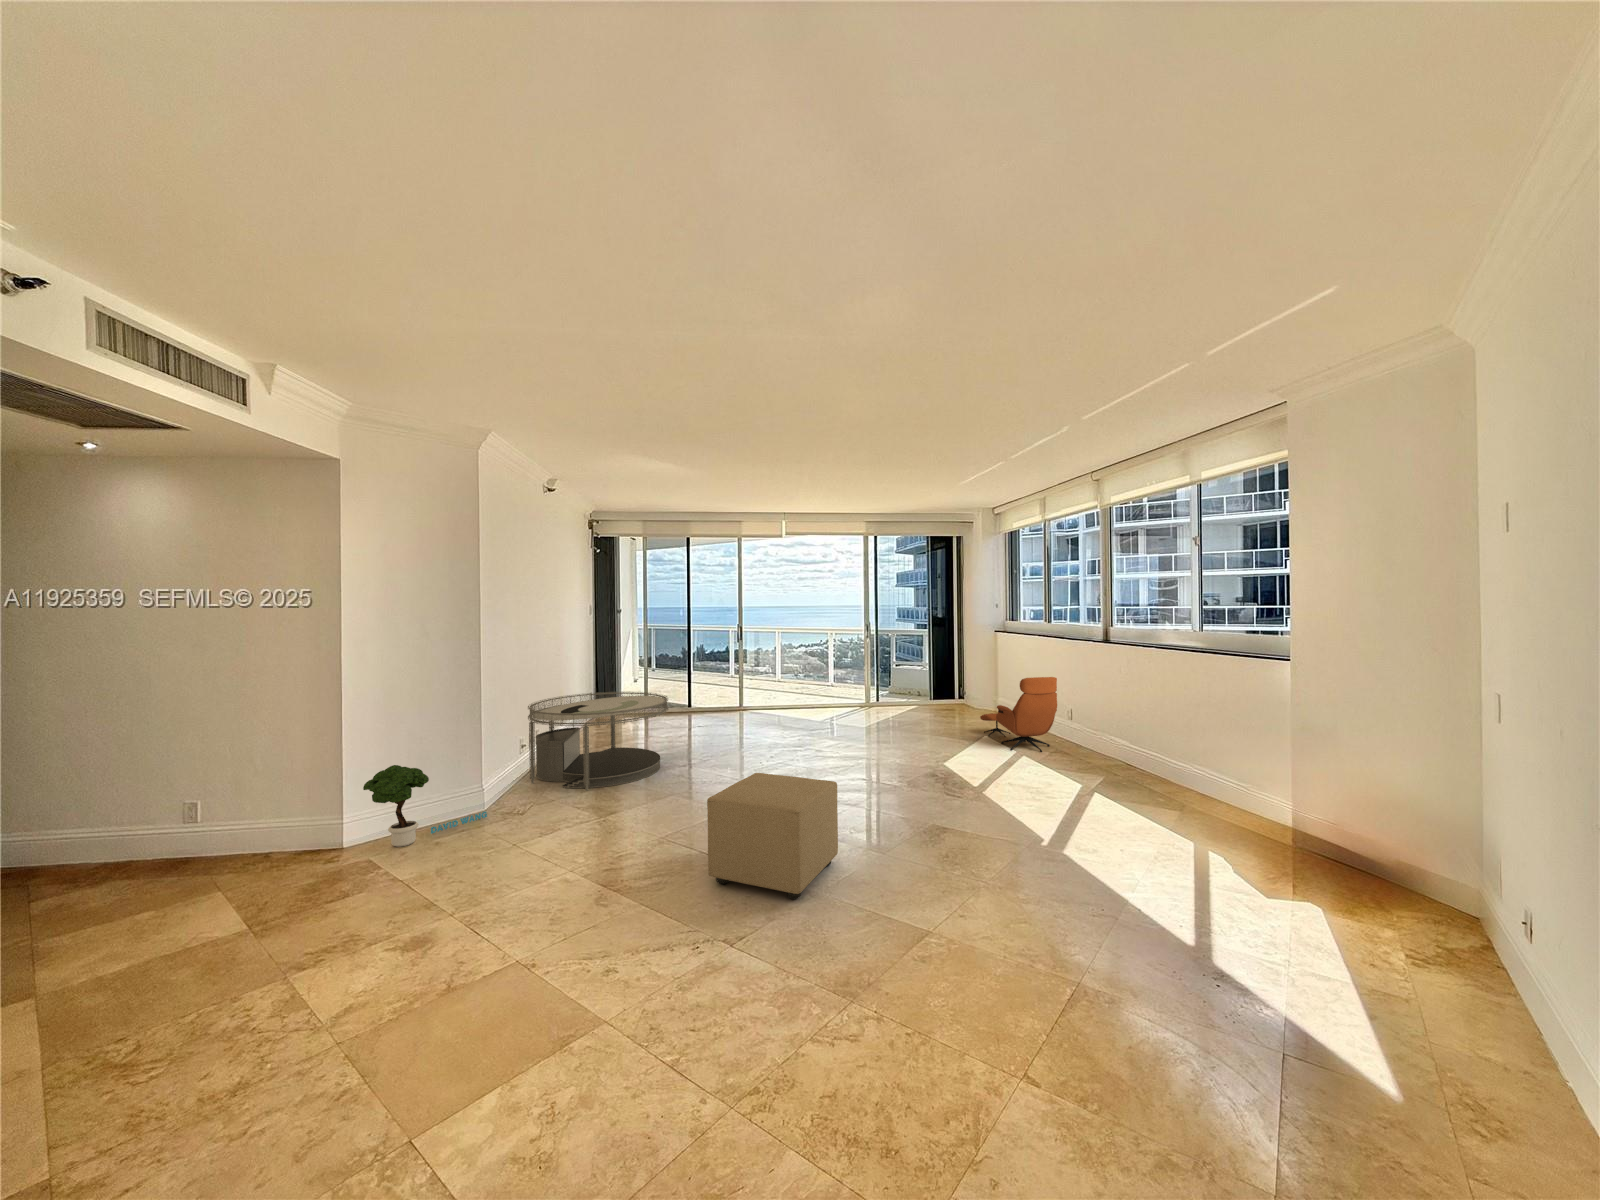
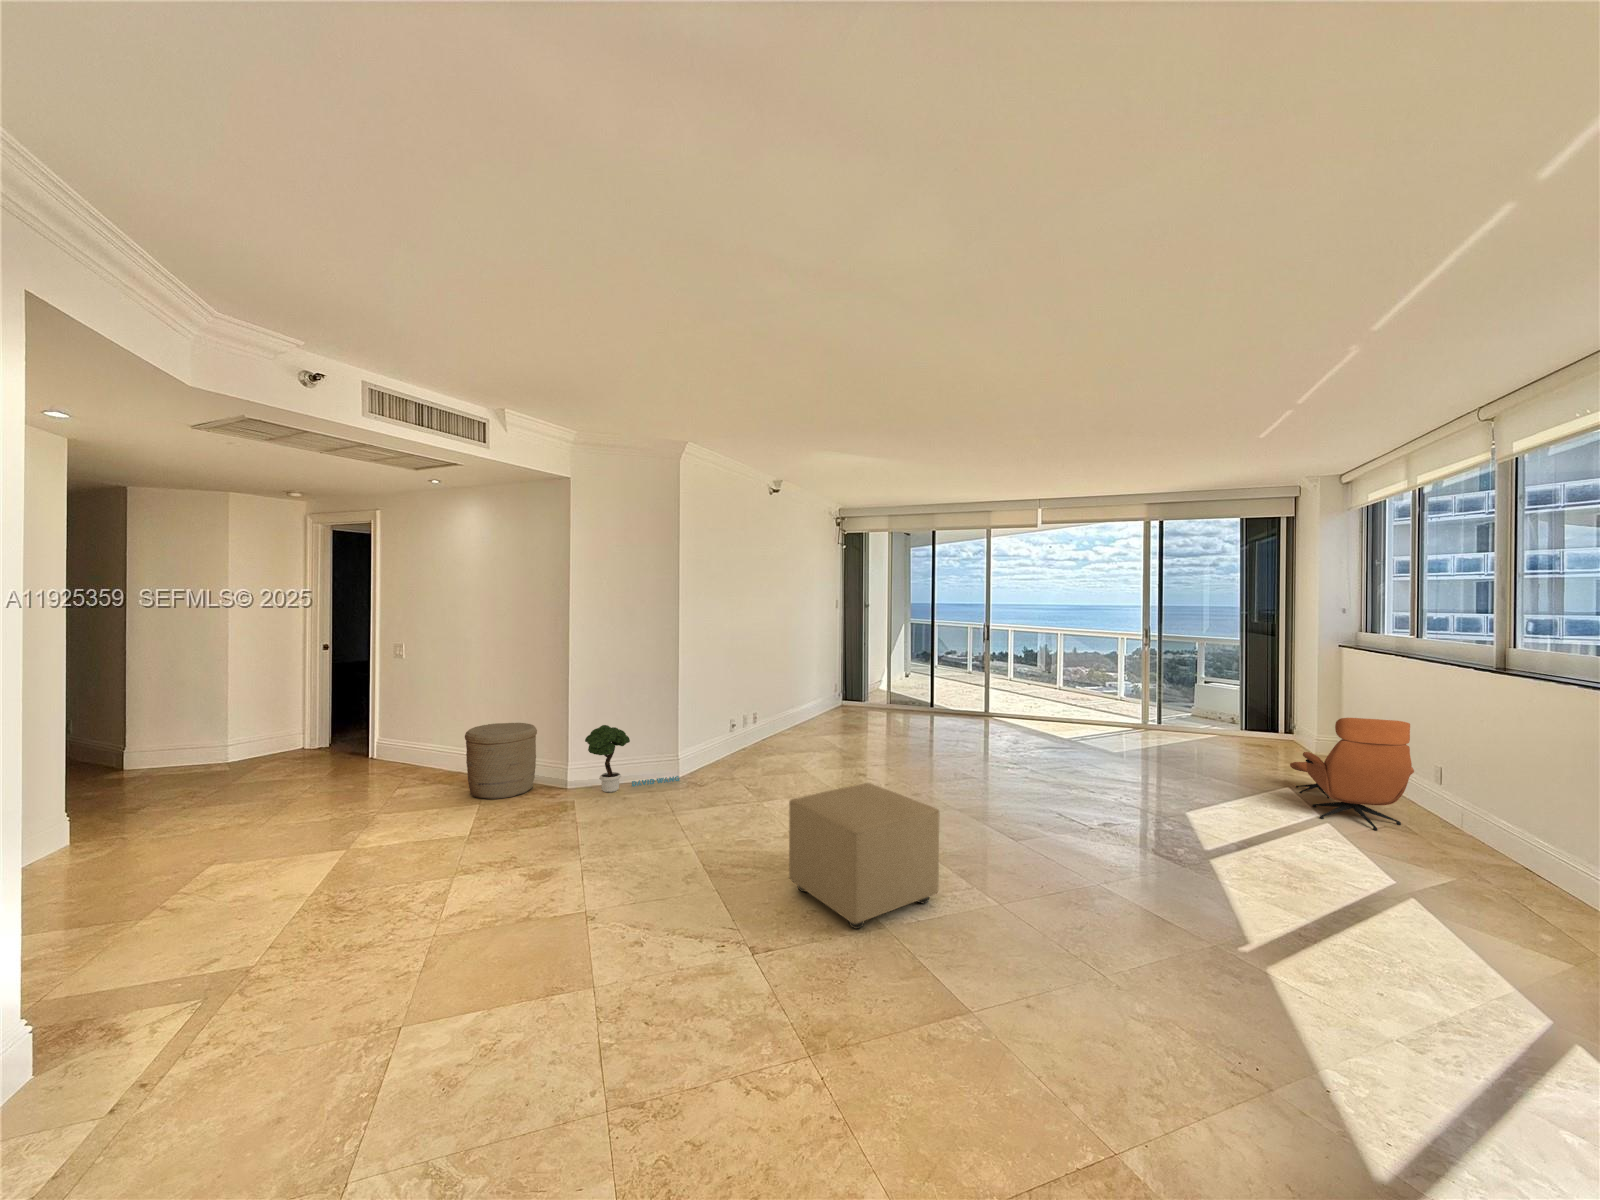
coffee table: present [528,692,668,791] -> none [735,682,865,773]
woven basket: none [162,781,284,894] -> present [465,723,537,799]

